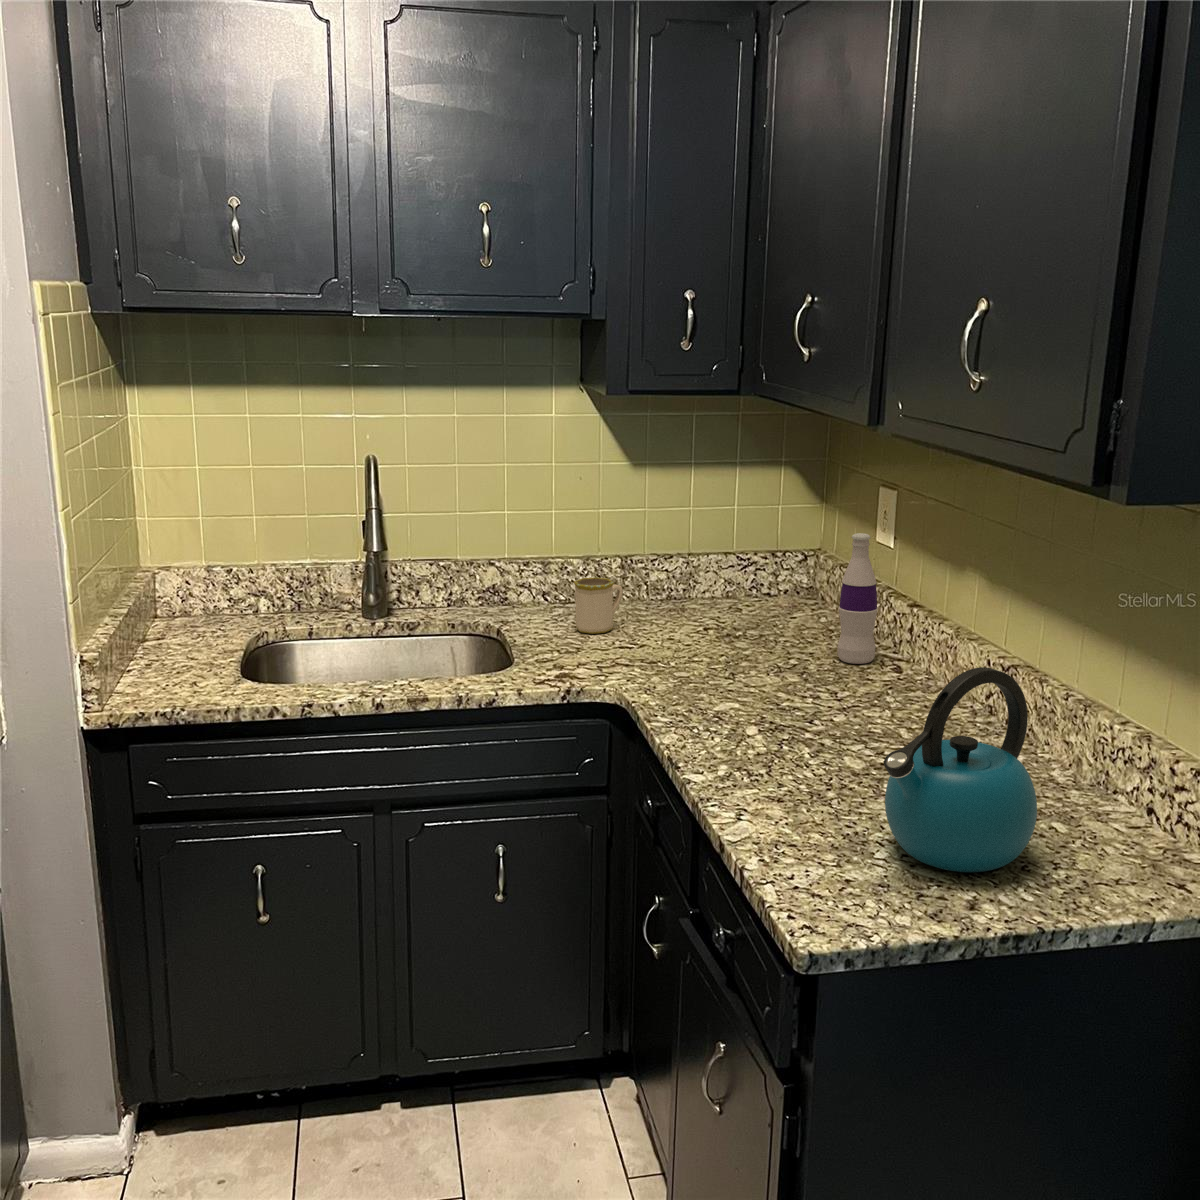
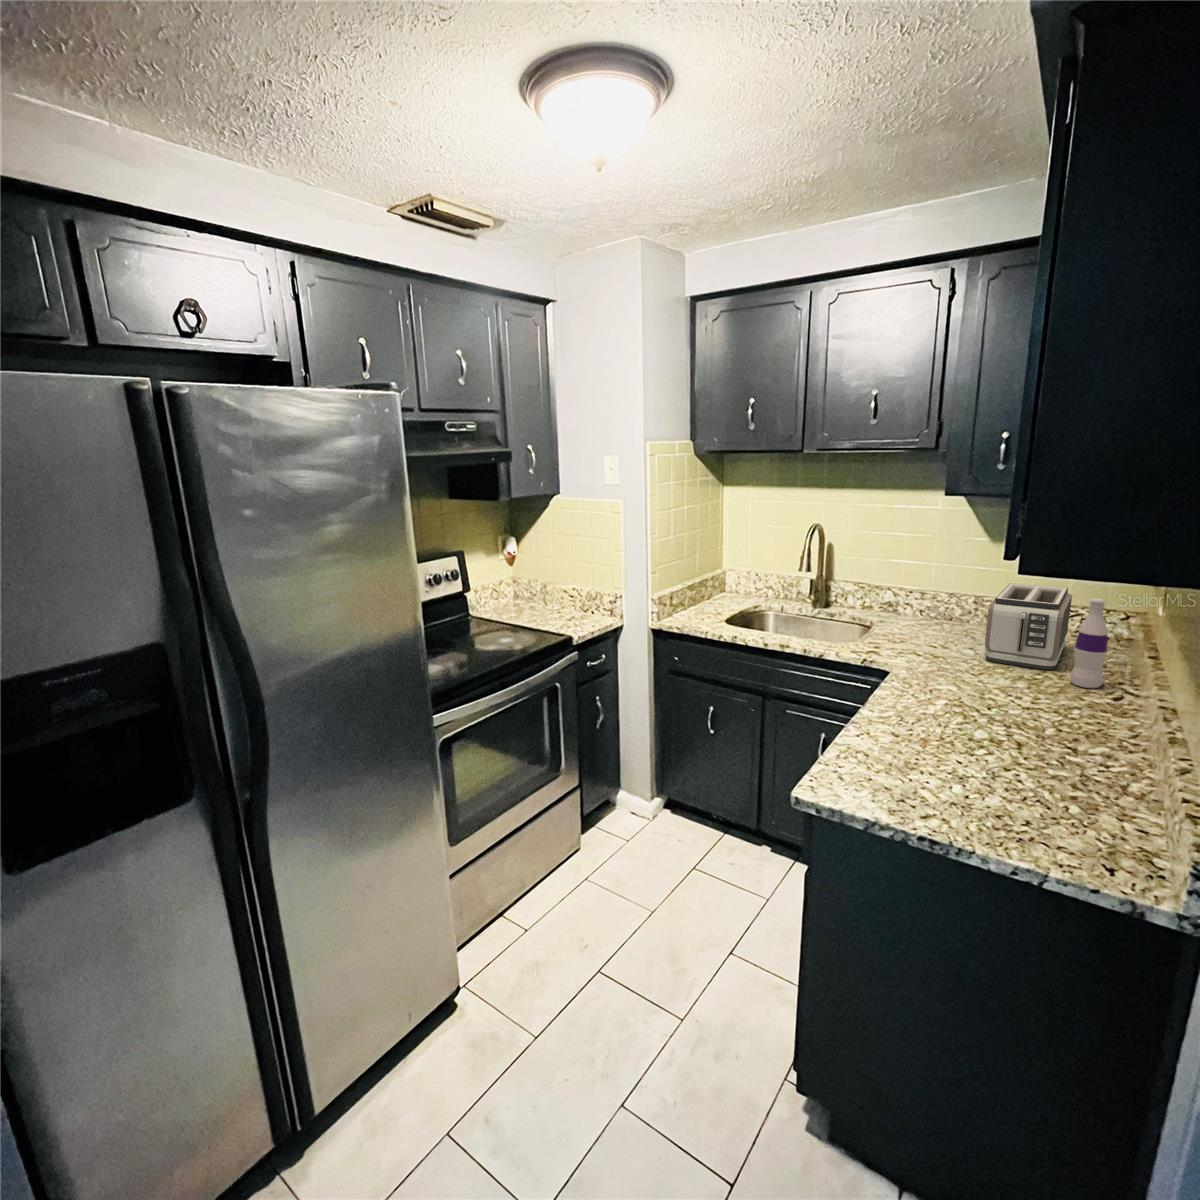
toaster: none [686,526,808,653] -> present [985,583,1072,670]
mug: present [574,577,623,634] -> none [917,604,953,637]
kettle: present [884,667,1037,872] -> none [898,678,1030,807]

